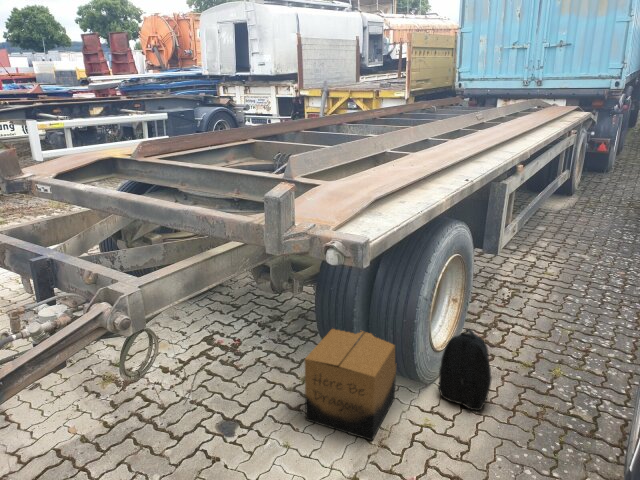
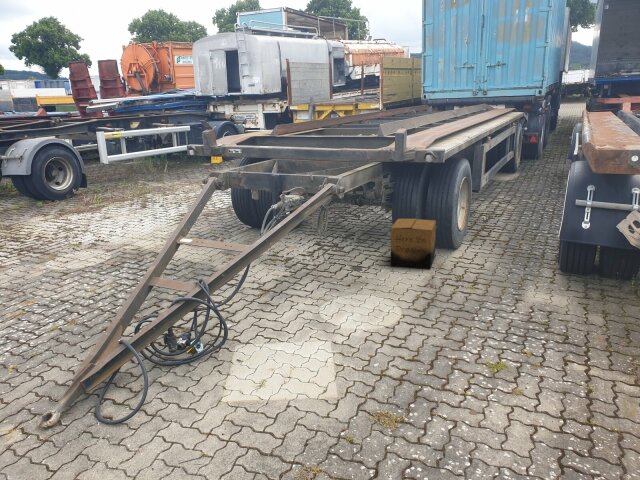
backpack: present [438,329,491,410] -> none [458,213,487,258]

